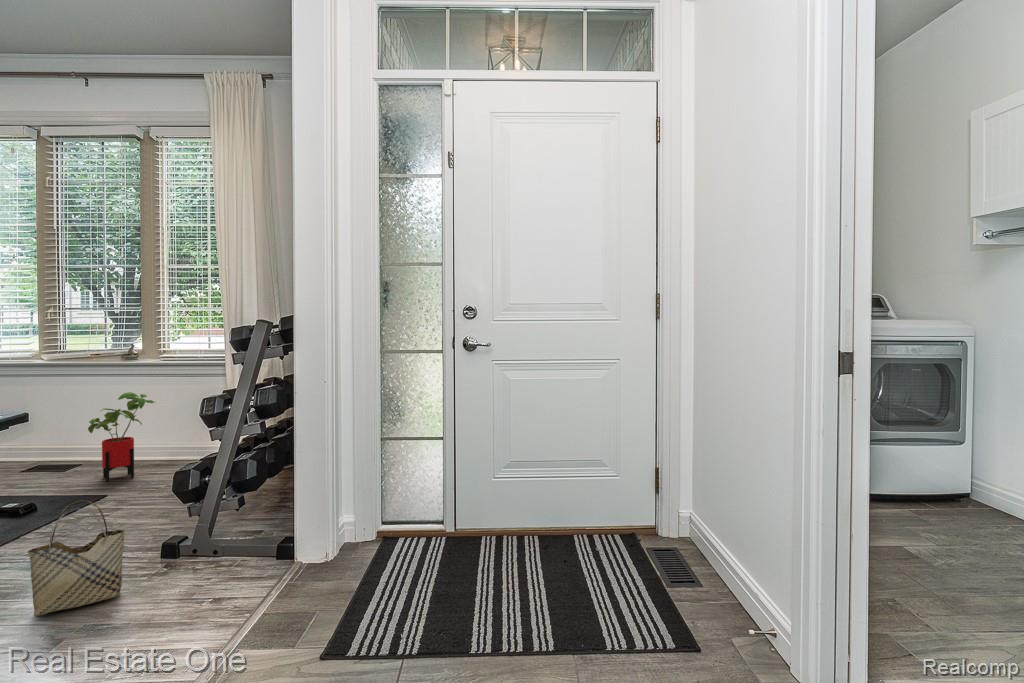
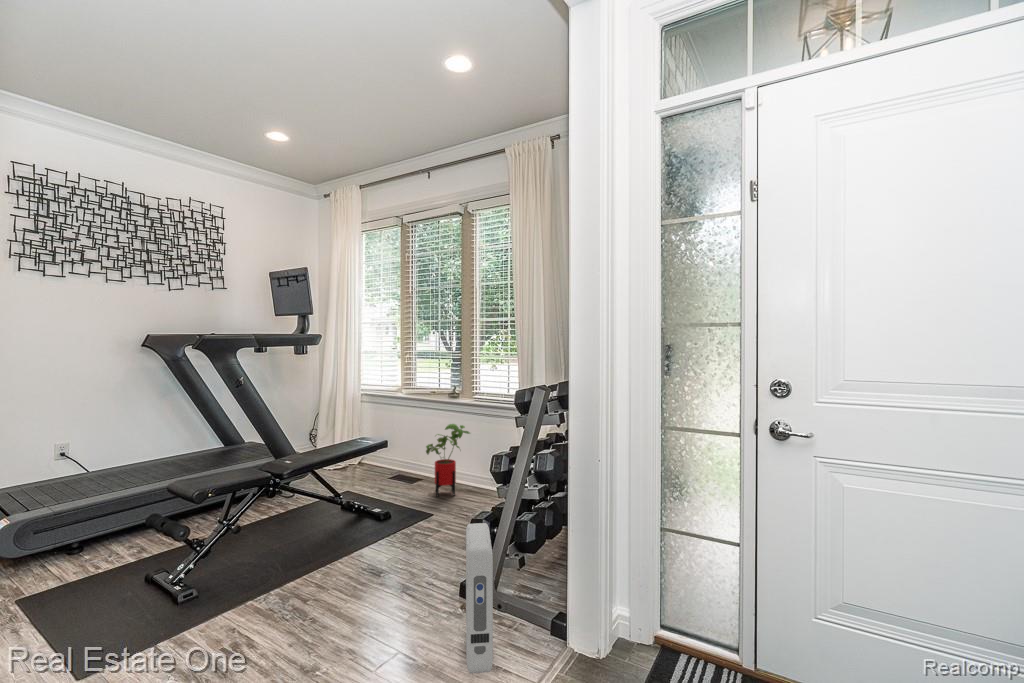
air purifier: none [177,460,217,601] -> present [466,523,493,673]
woven basket: present [28,500,125,616] -> none [360,545,426,644]

